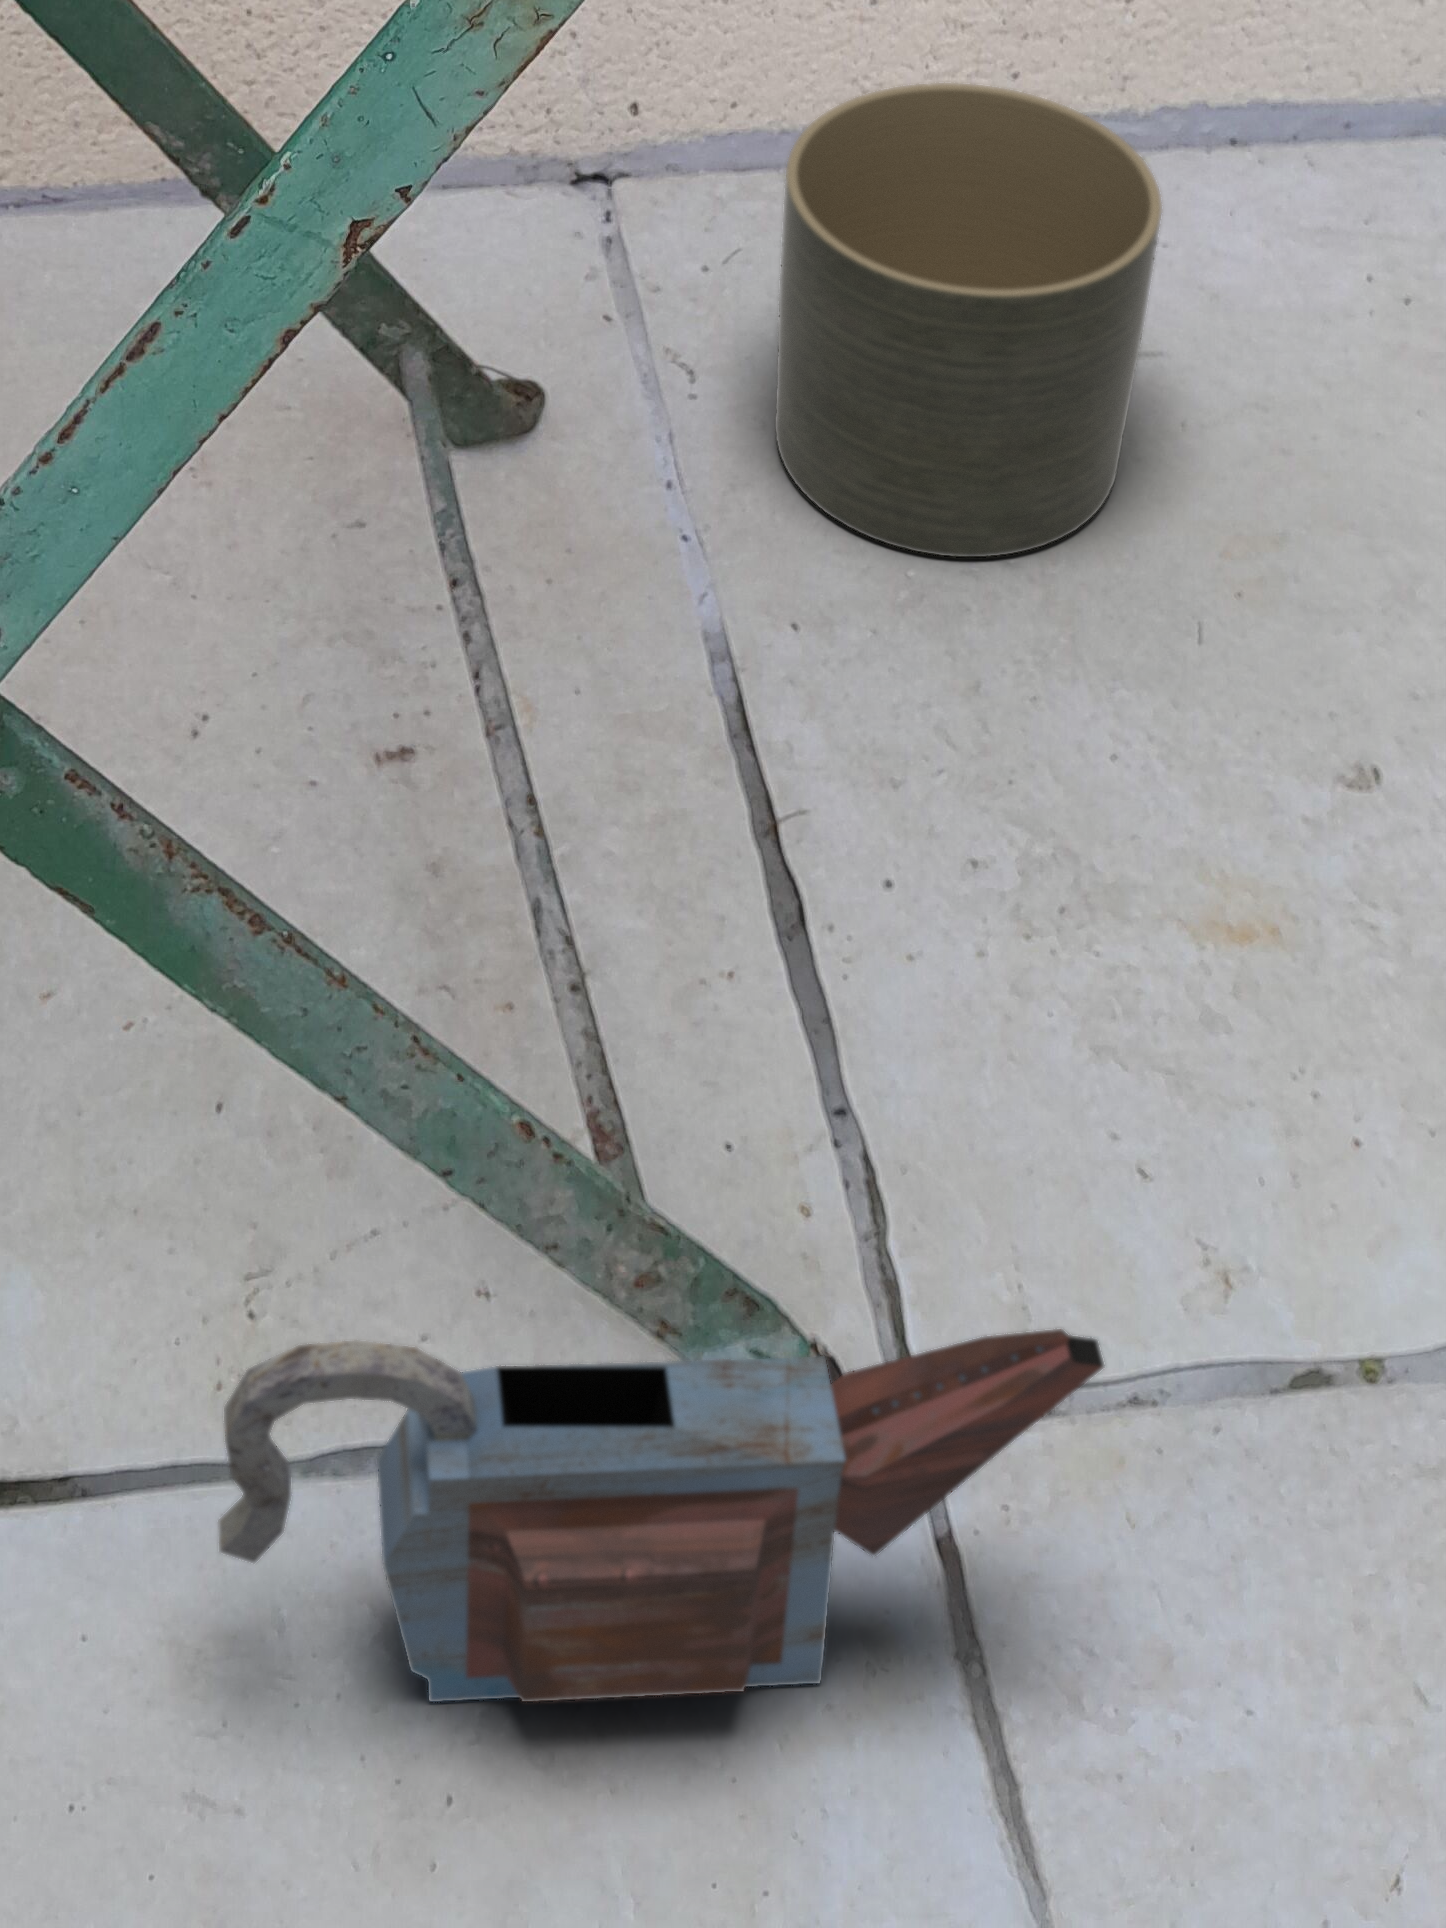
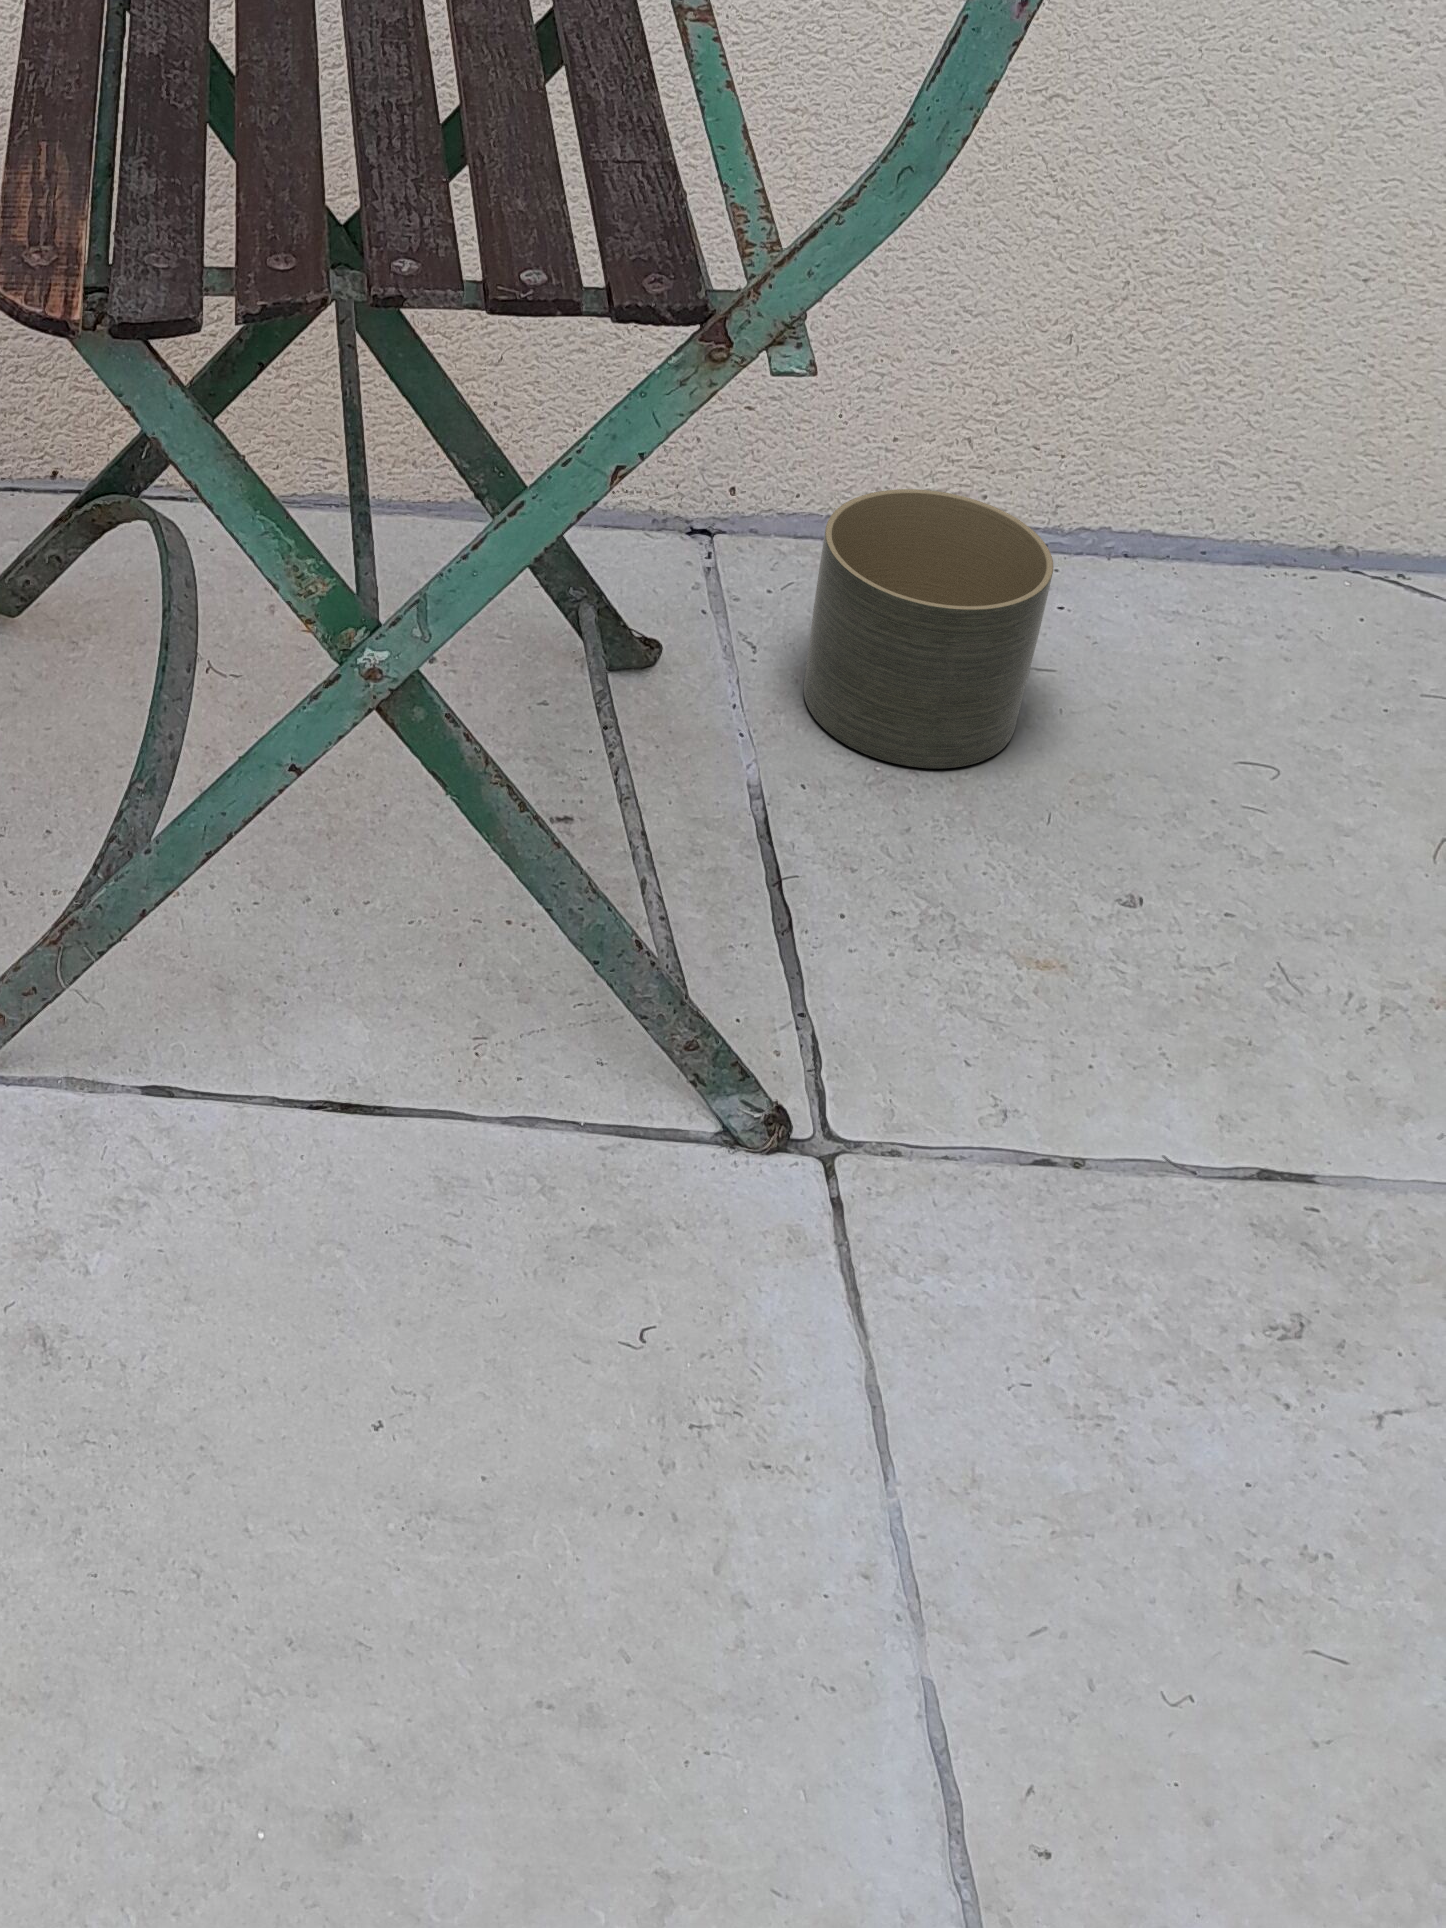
watering can: present [219,1329,1104,1702] -> none [468,1014,921,1242]

